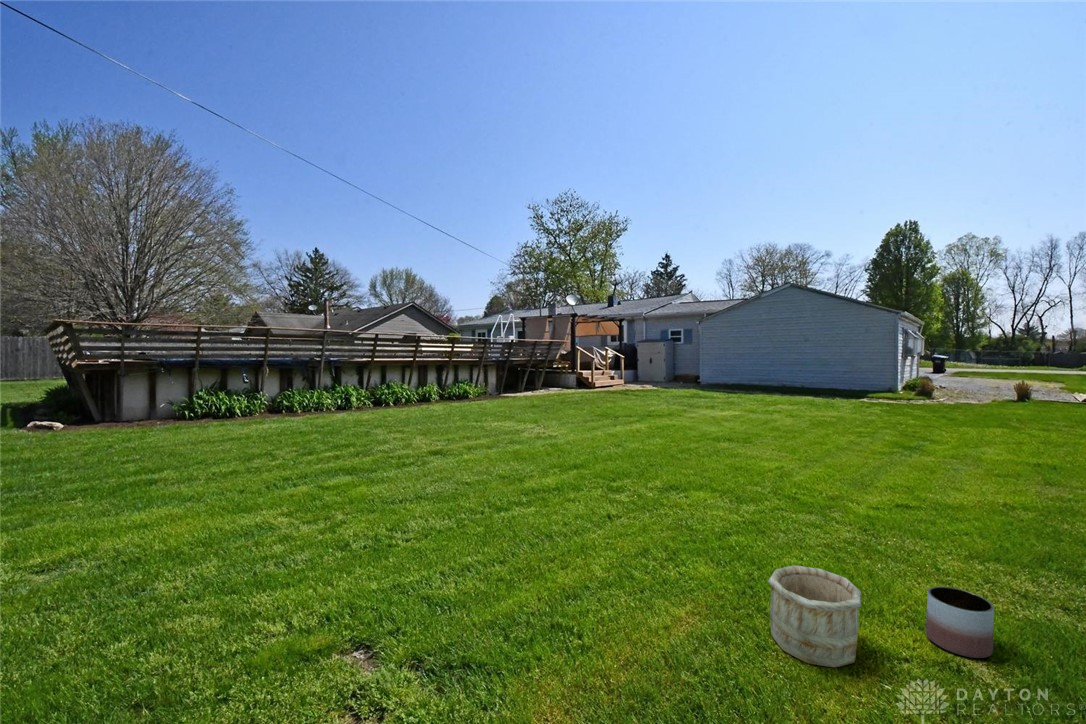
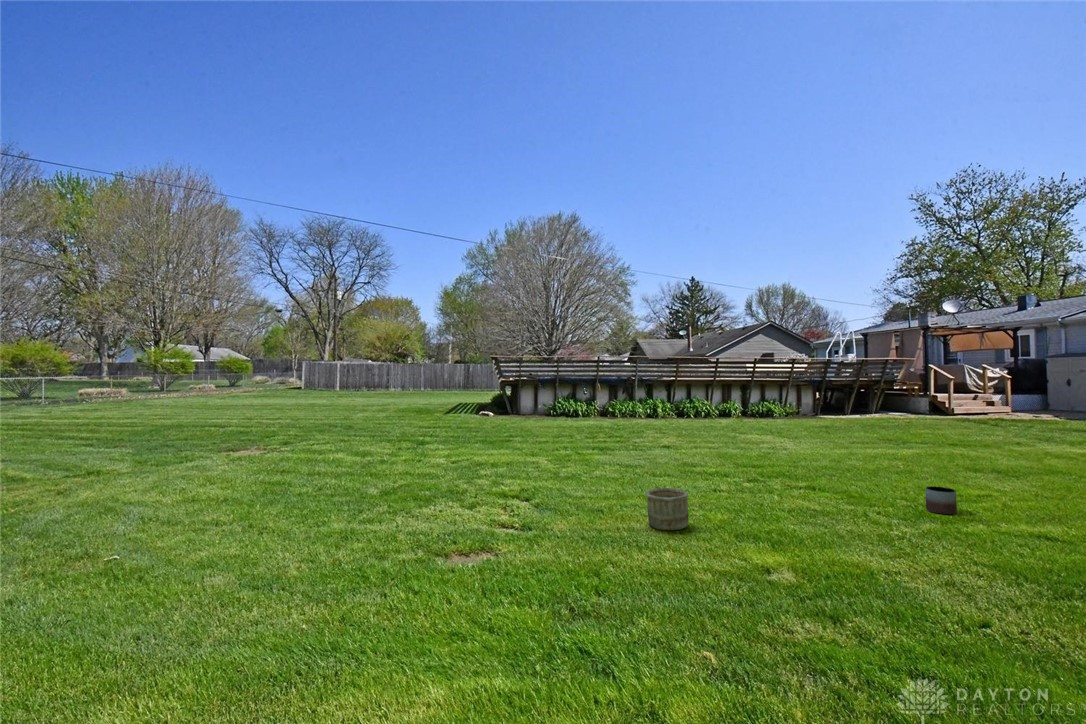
planter: present [926,586,994,658] -> present [926,486,957,515]

